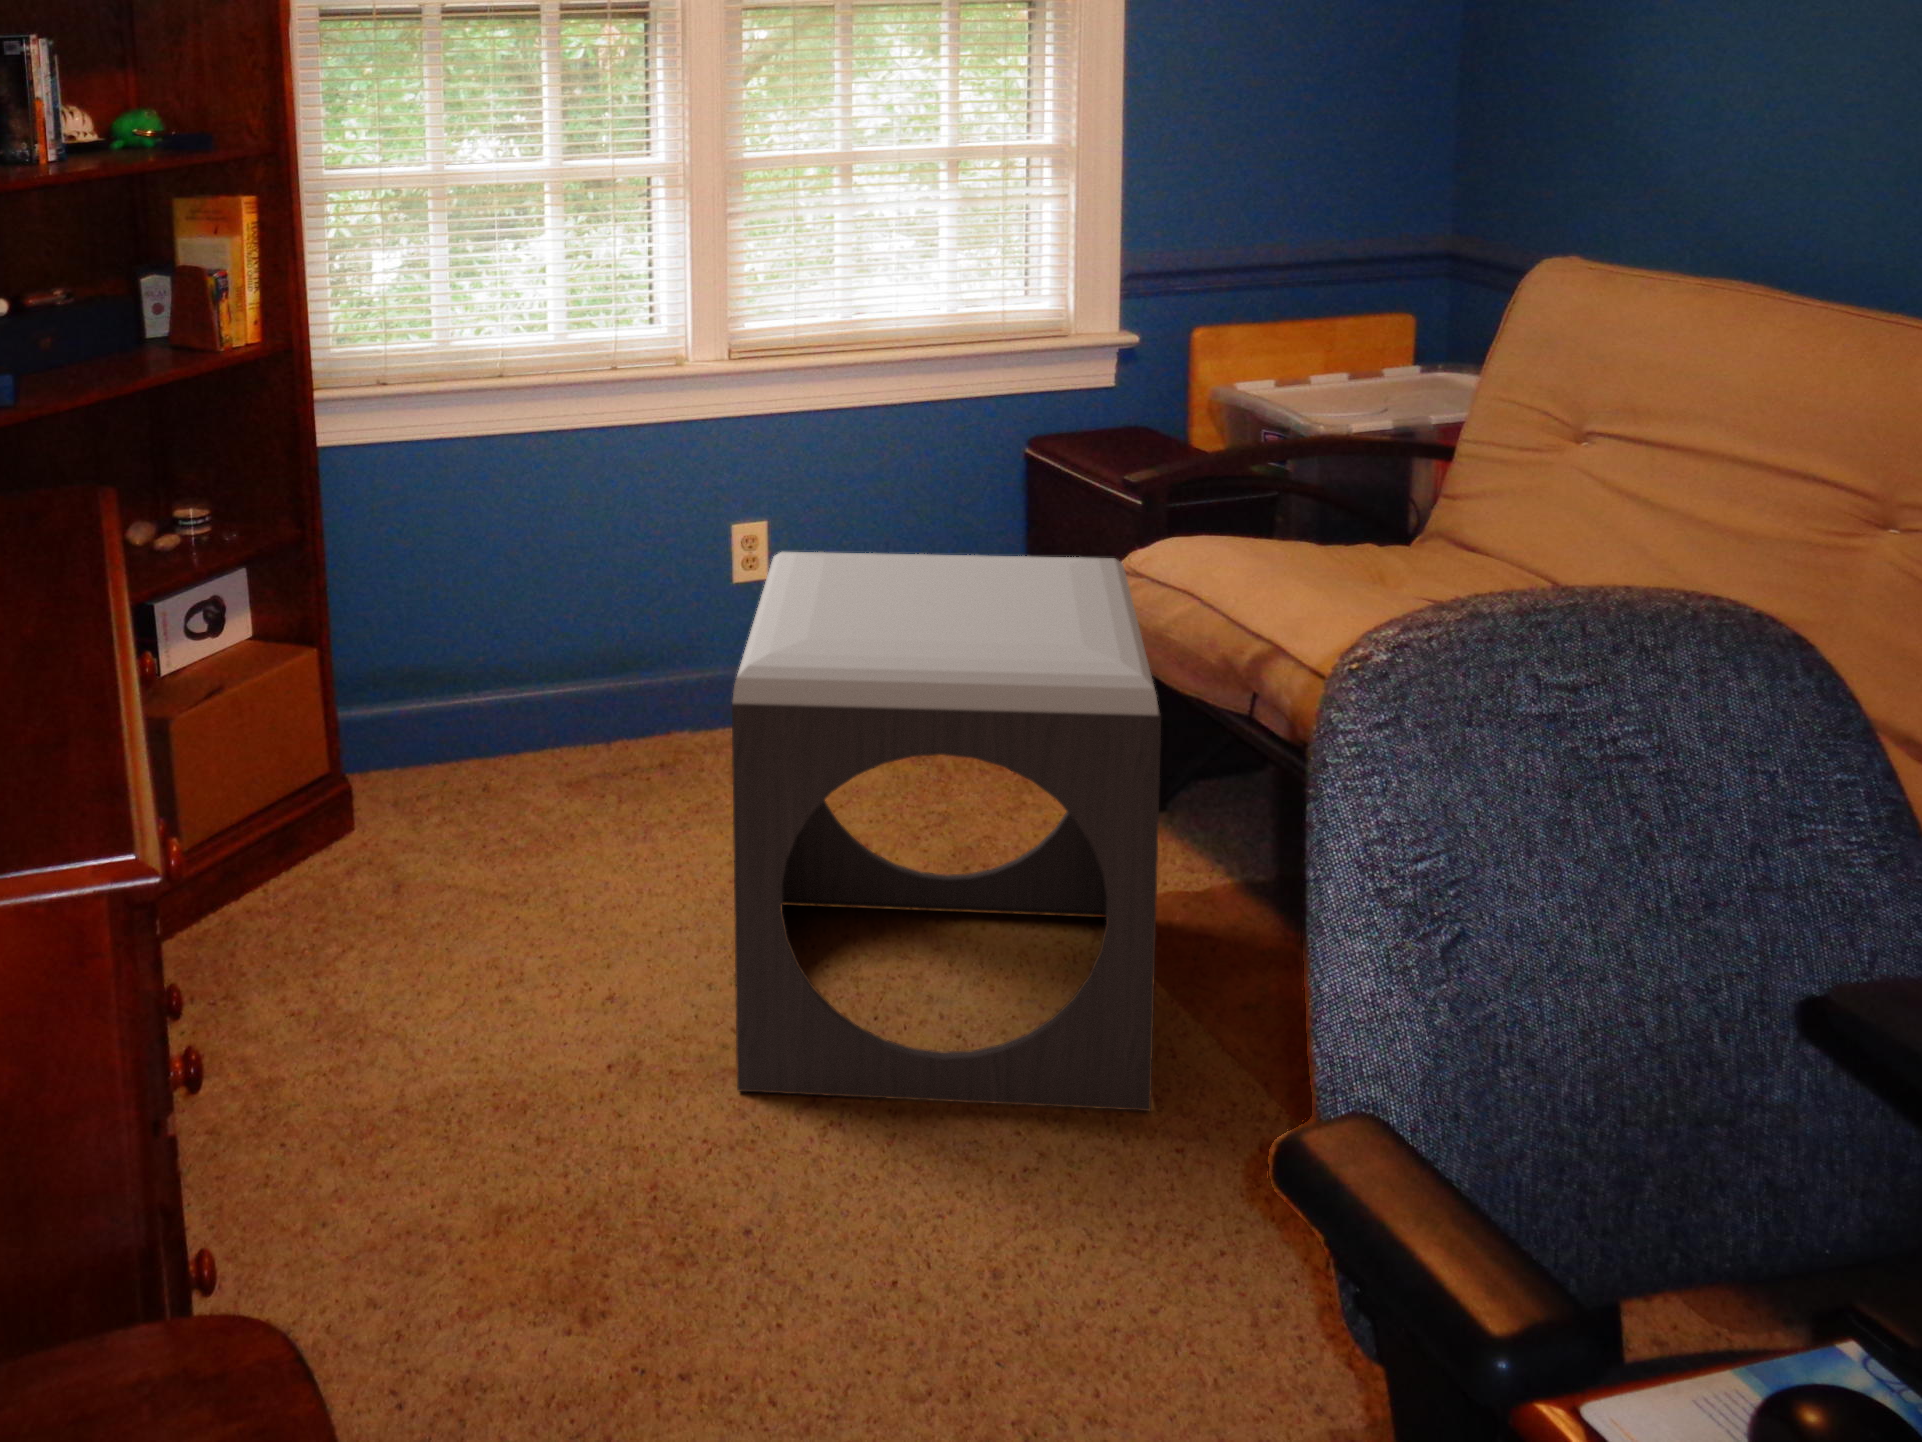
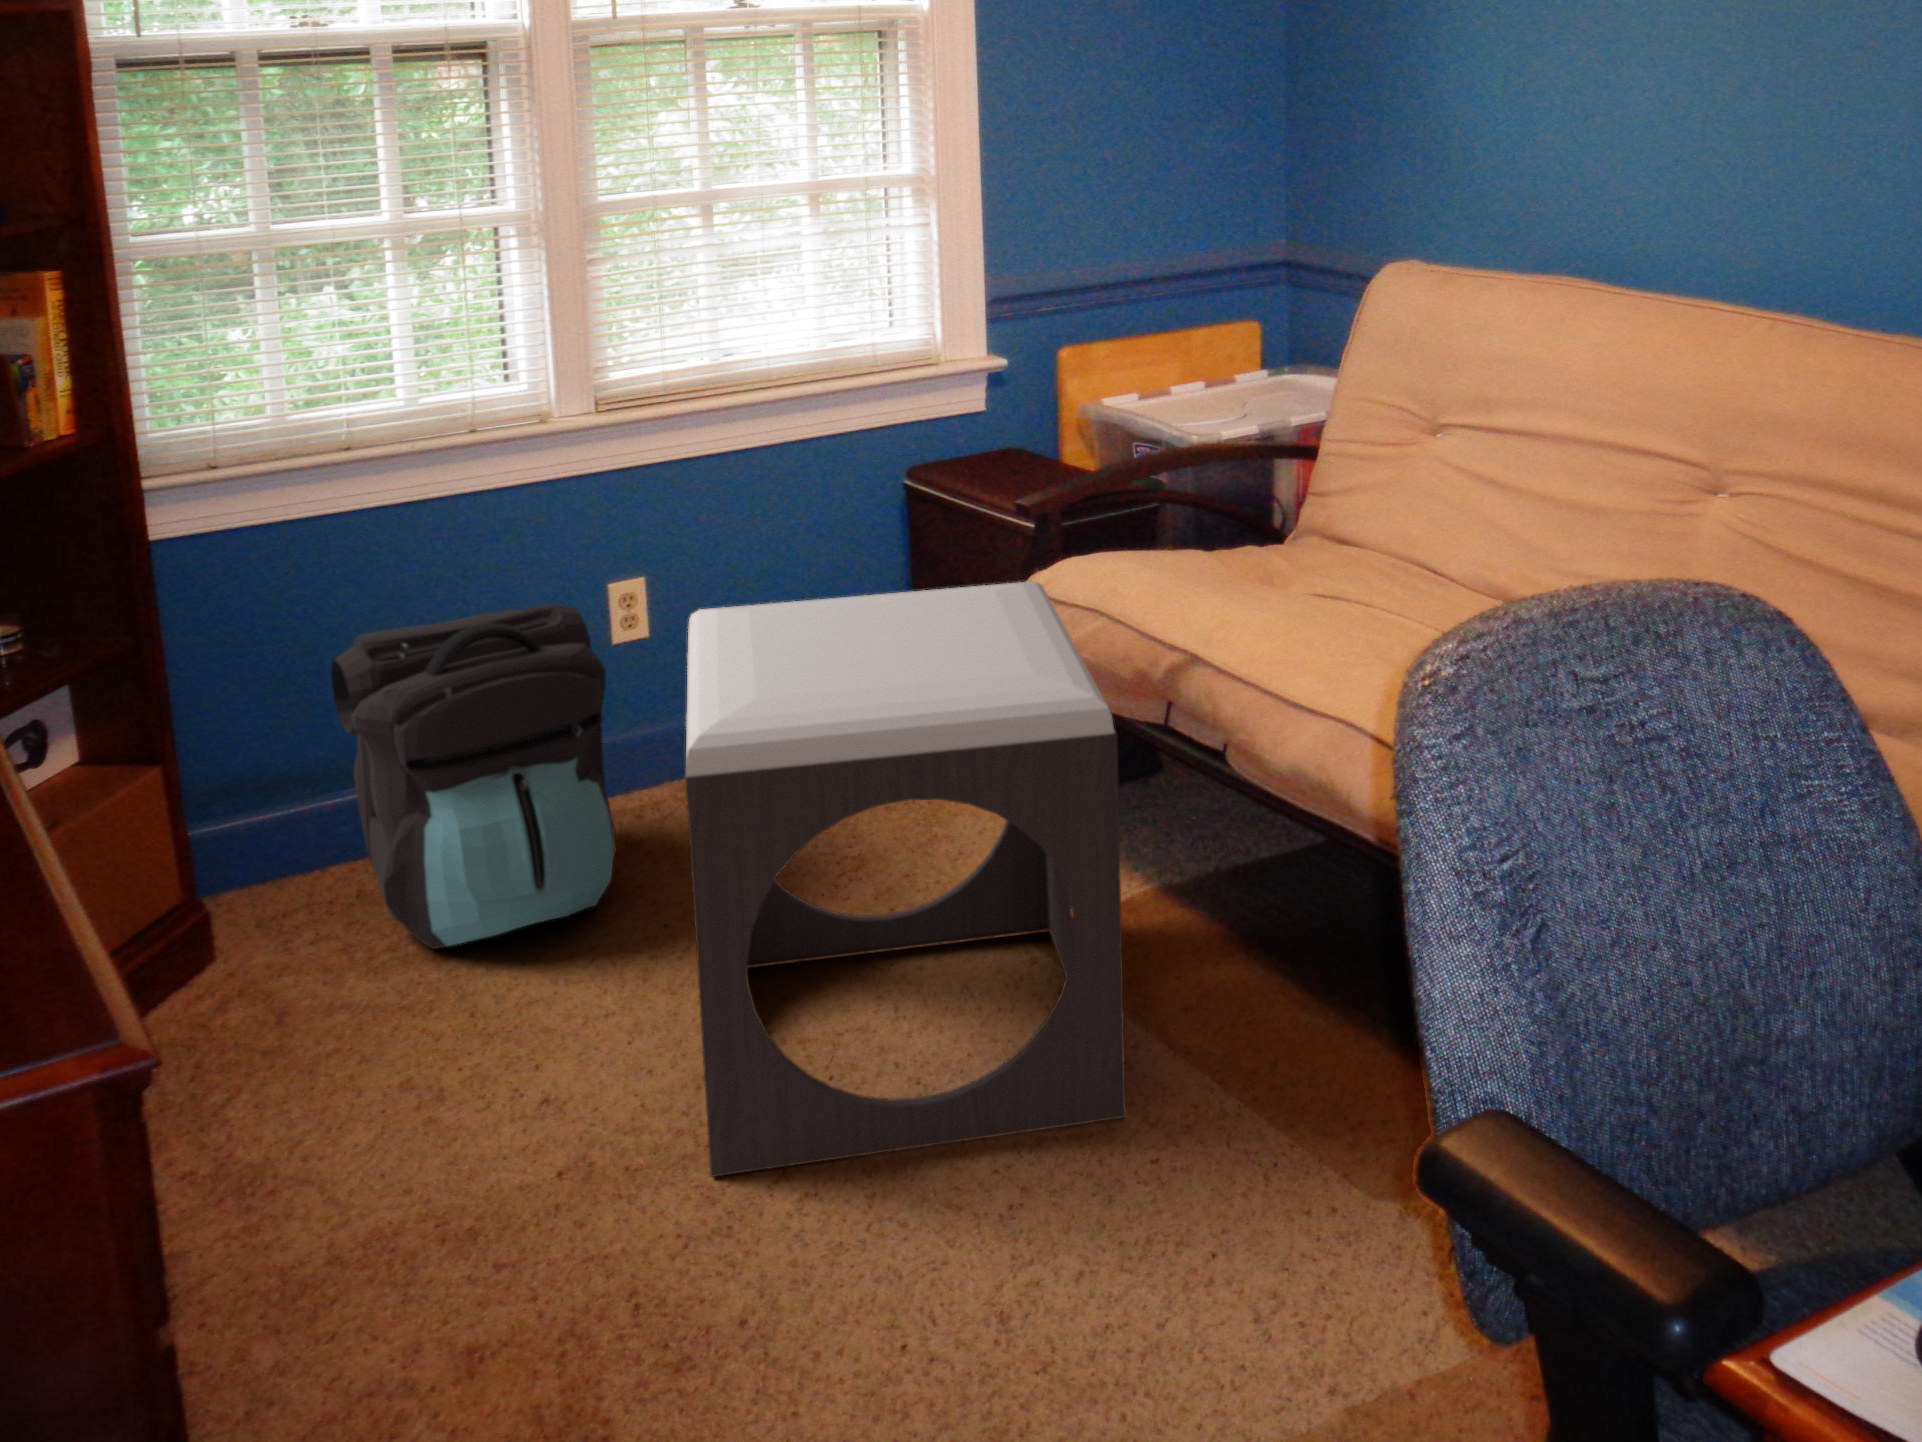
backpack: none [465,537,707,844] -> present [331,604,616,949]

